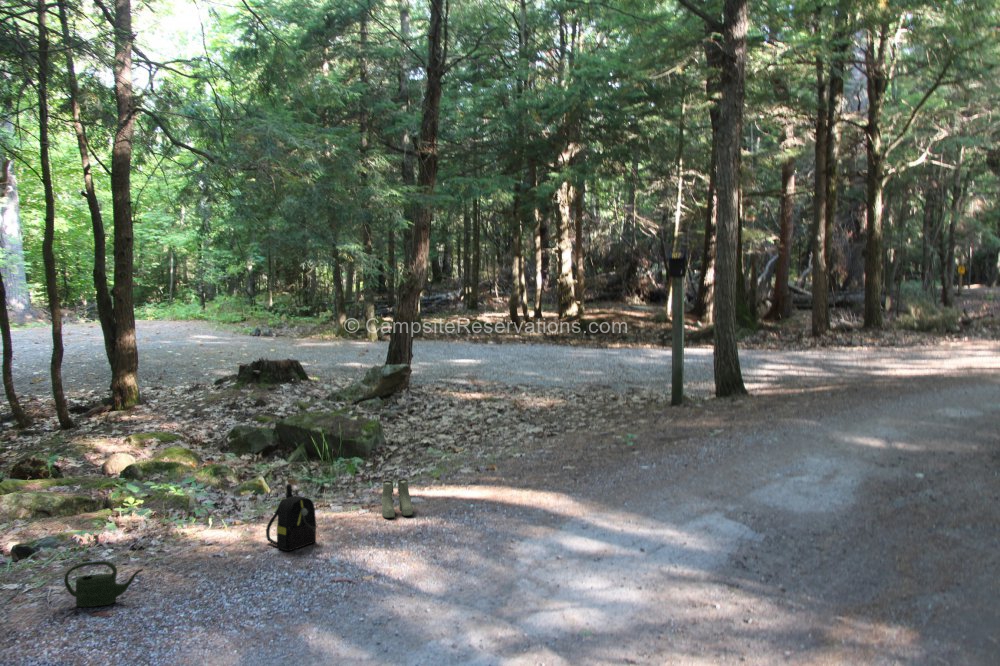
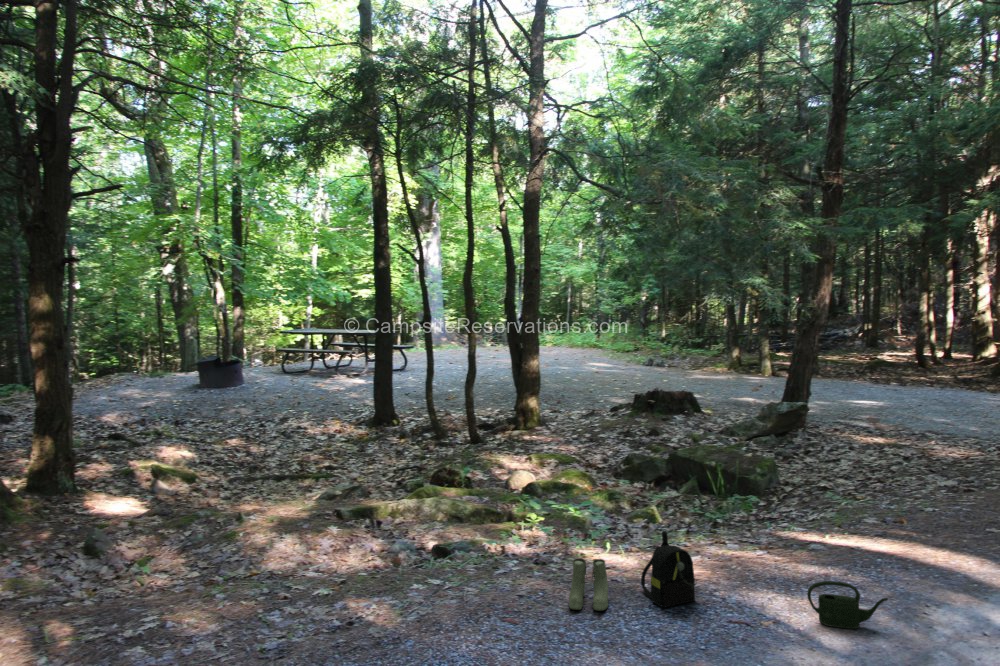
boots: present [381,479,413,518] -> present [569,558,608,611]
watering can: present [64,561,143,607] -> present [807,581,888,629]

